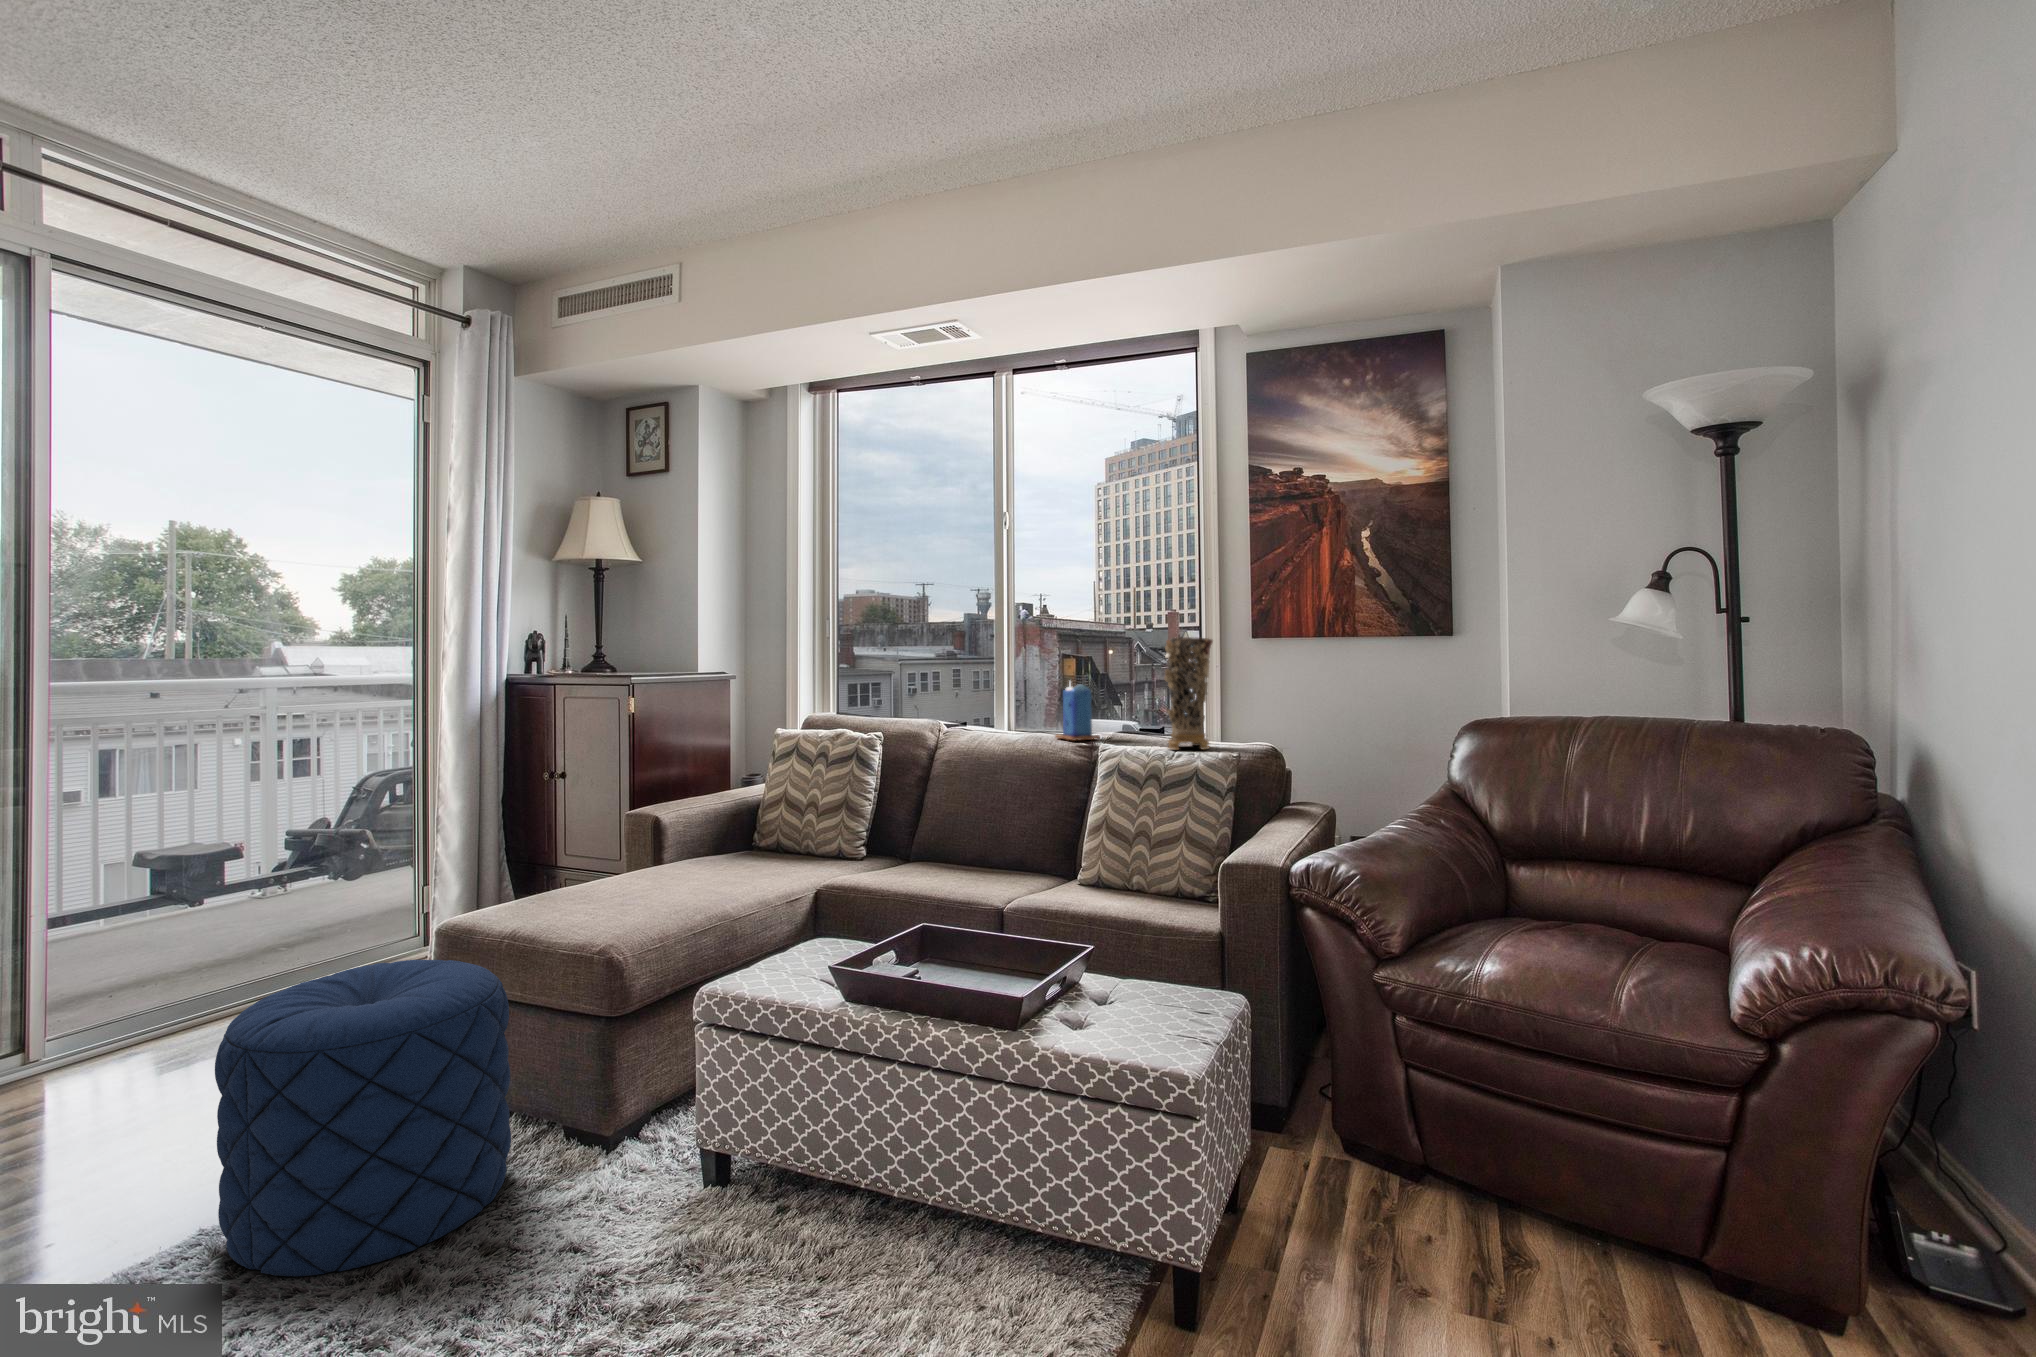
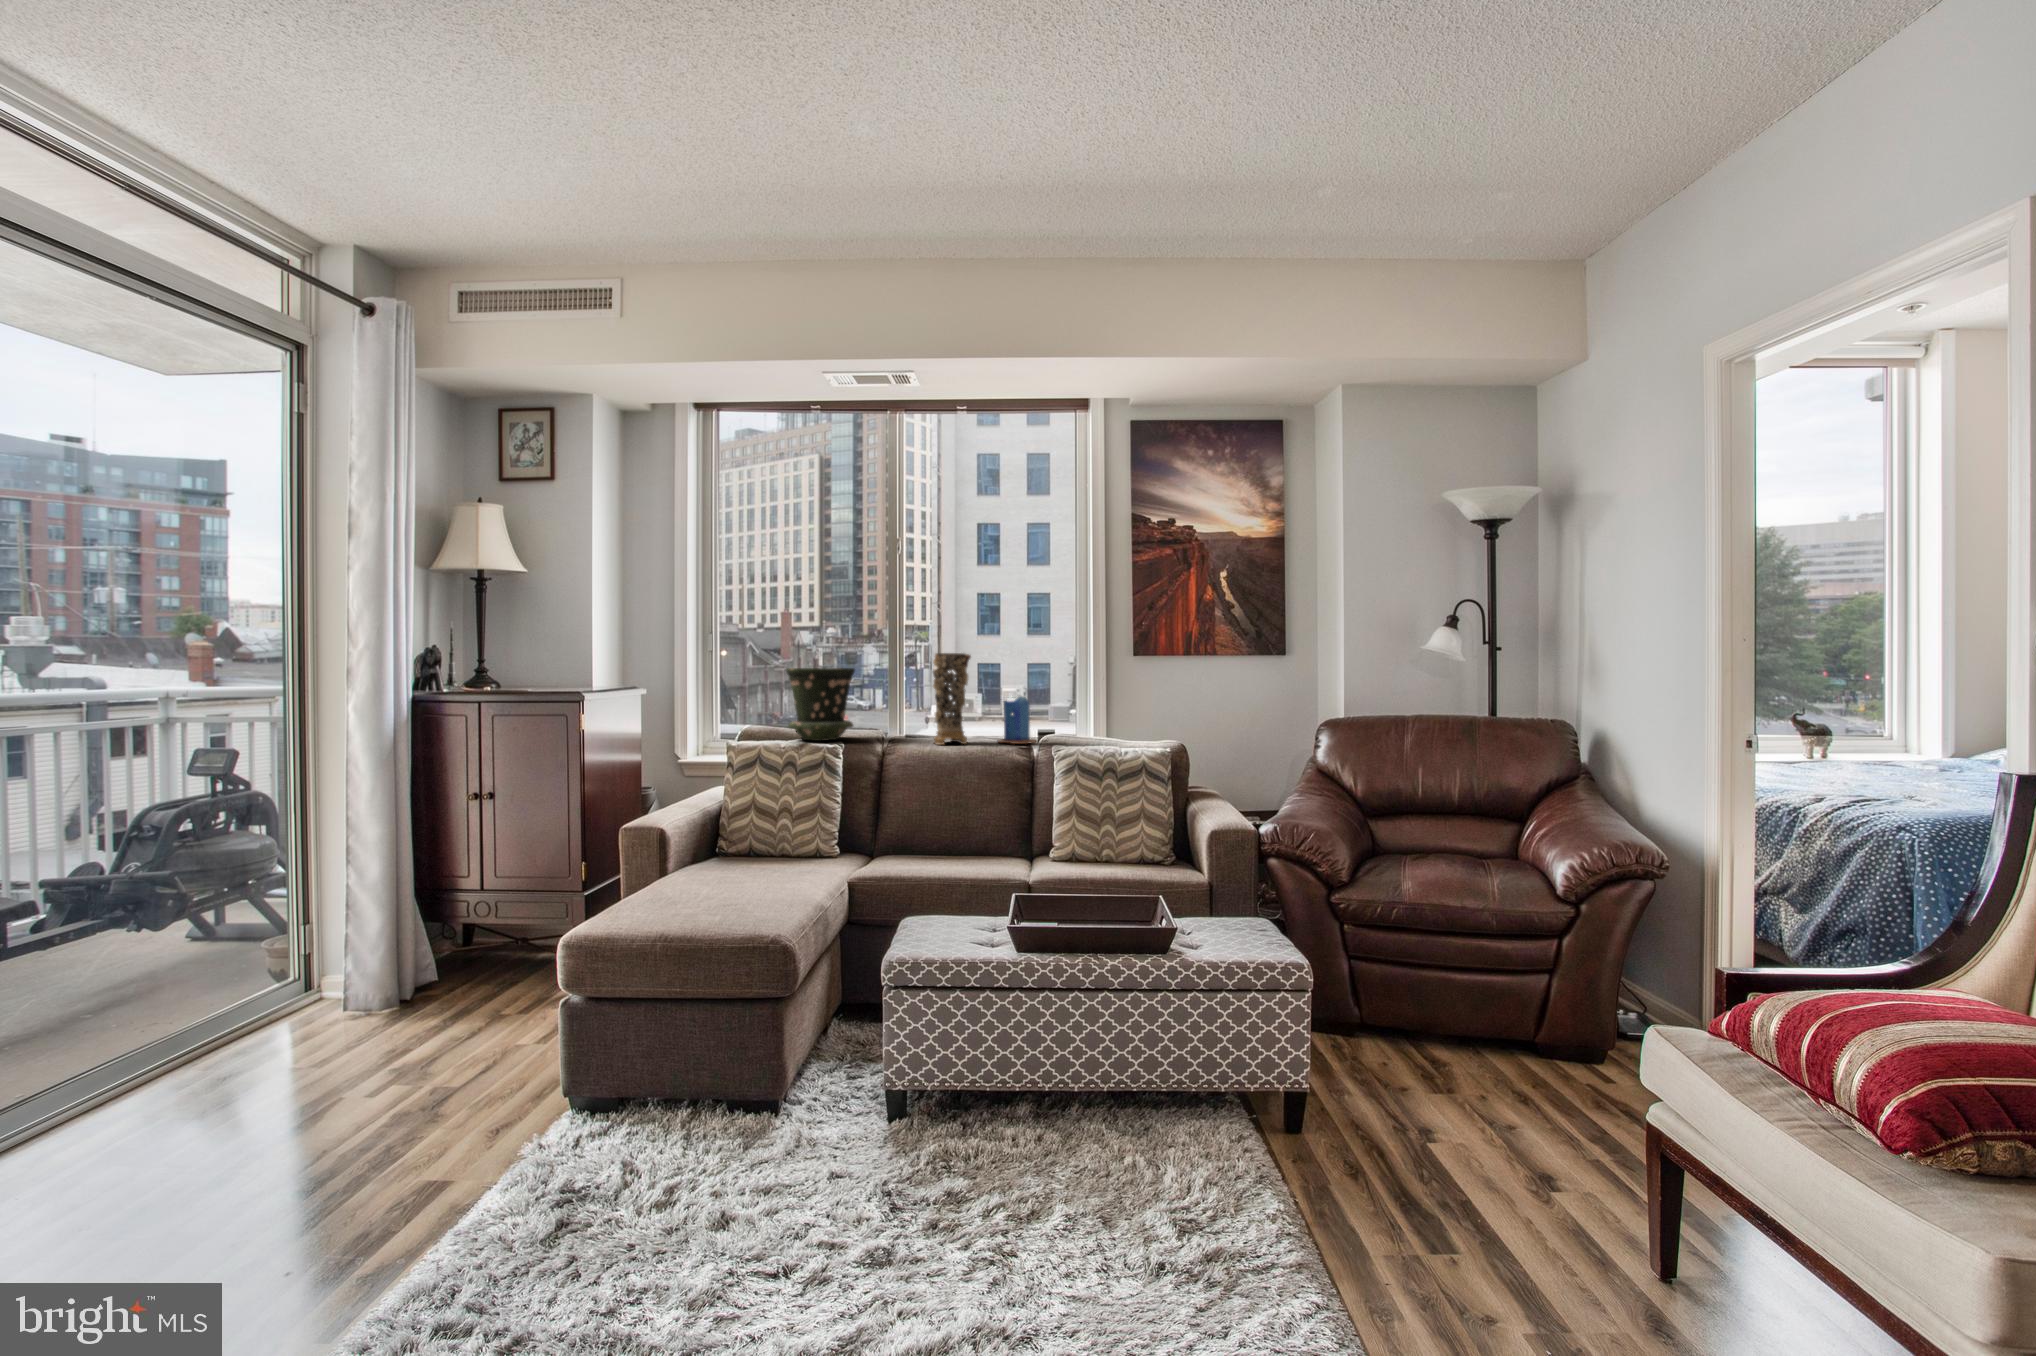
decorative vase: present [1165,637,1213,750] -> present [933,653,971,745]
flower pot: none [838,653,913,731] -> present [786,668,855,741]
pouf: present [215,960,511,1276] -> none [466,954,712,1239]

